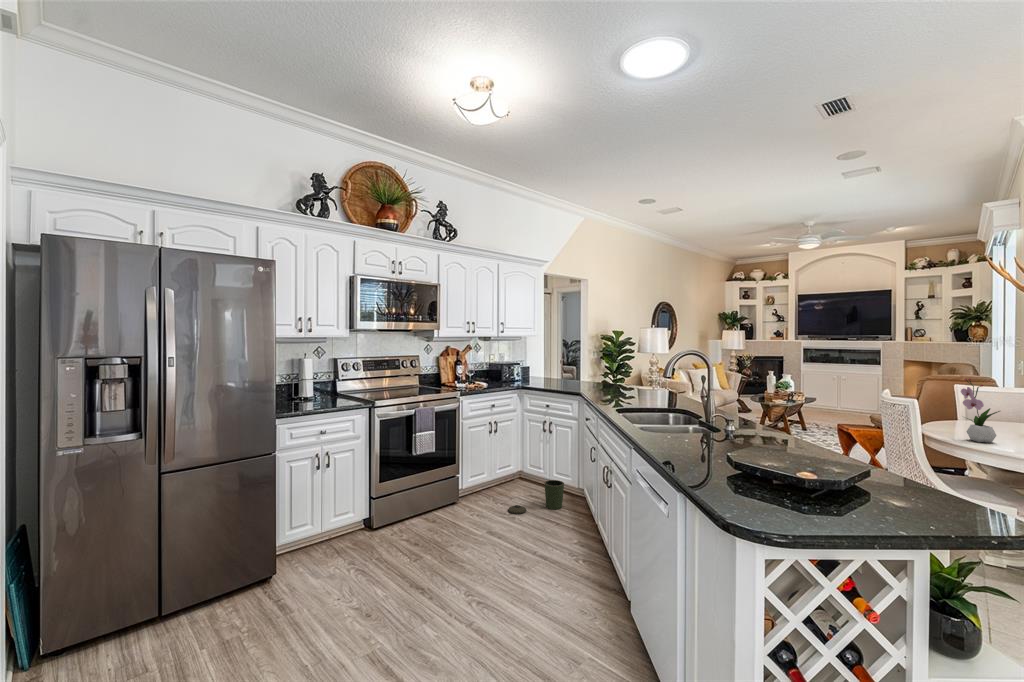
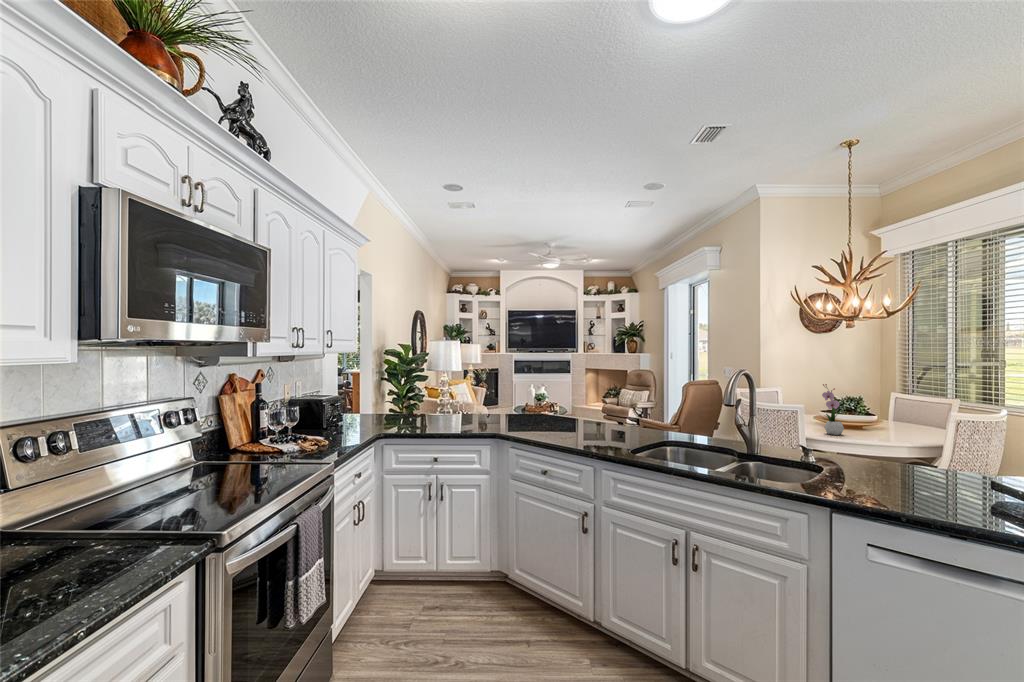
trash can: present [508,480,564,514] -> none [442,574,508,661]

